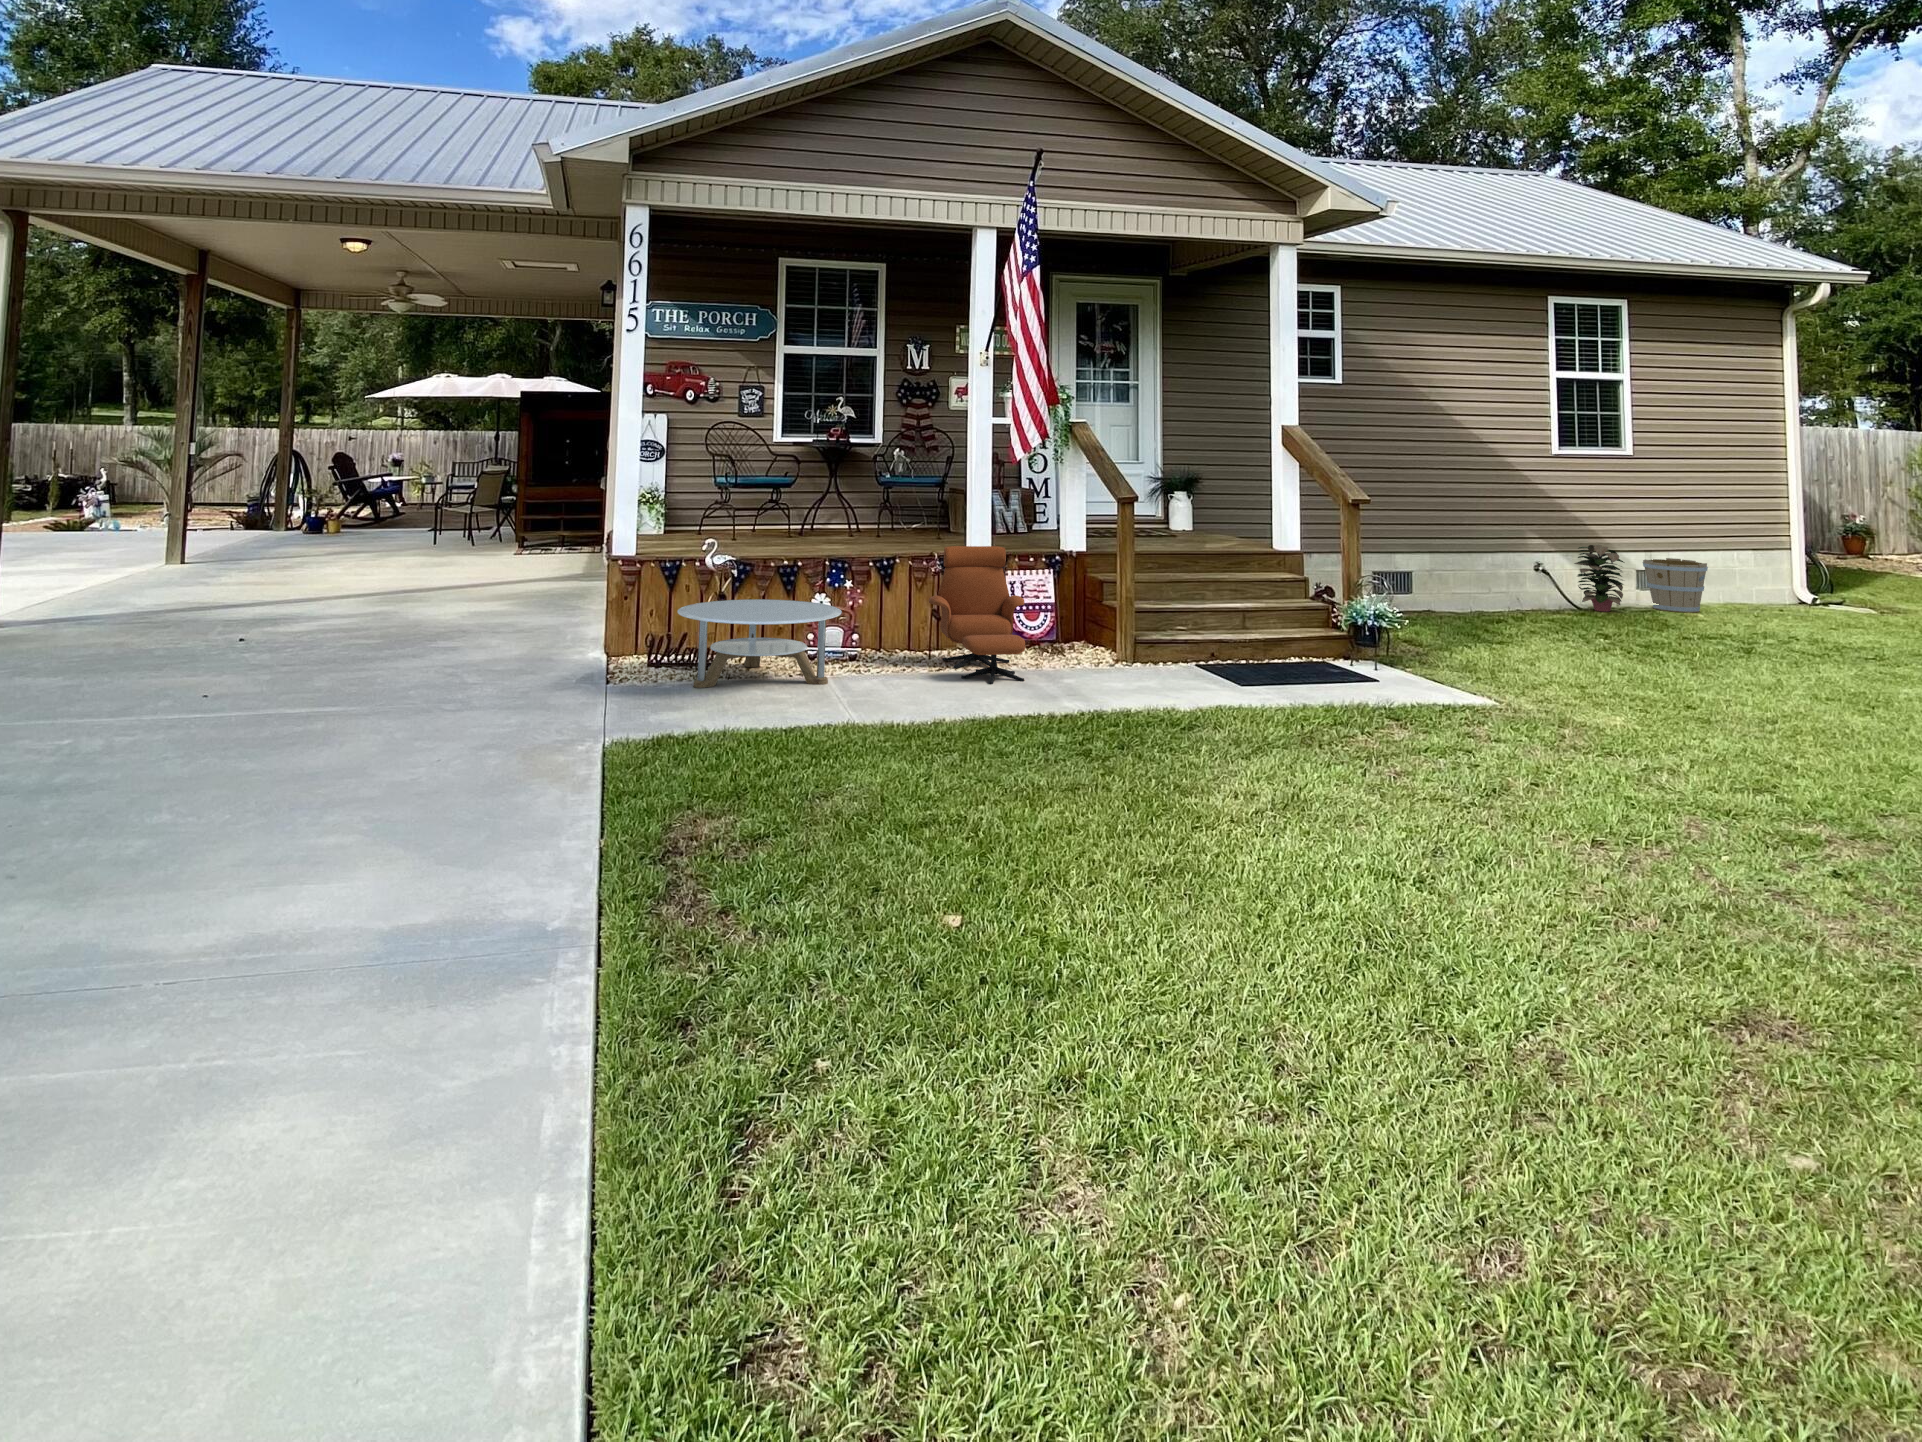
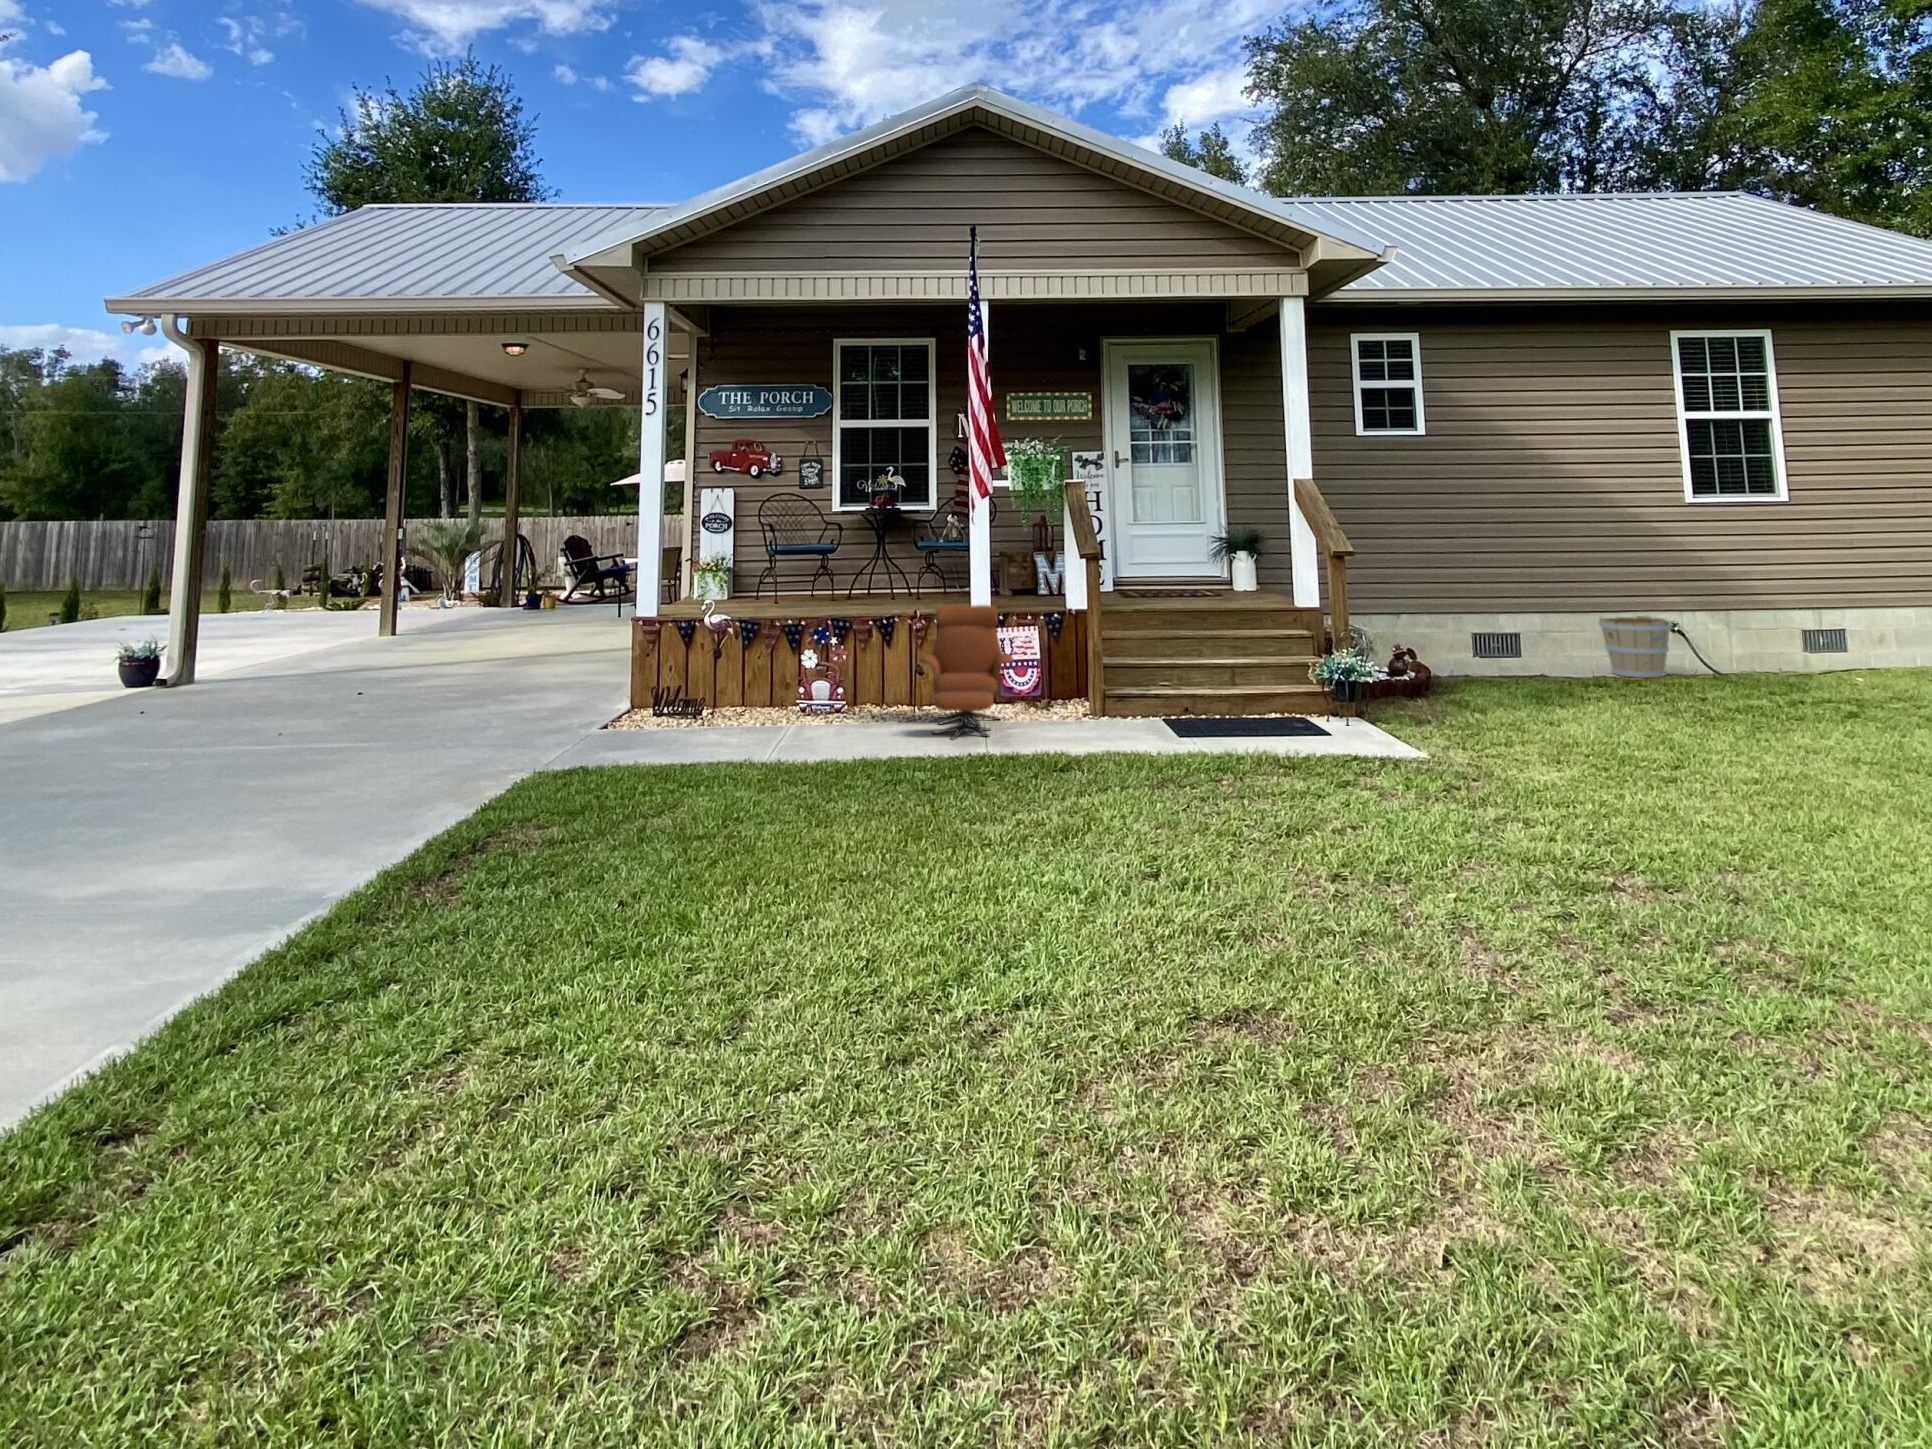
decorative plant: present [1574,545,1625,612] -> none [1713,599,1772,673]
wooden bucket: present [1643,558,1708,613] -> present [1599,616,1672,678]
round table: present [678,599,842,688] -> none [666,658,821,739]

